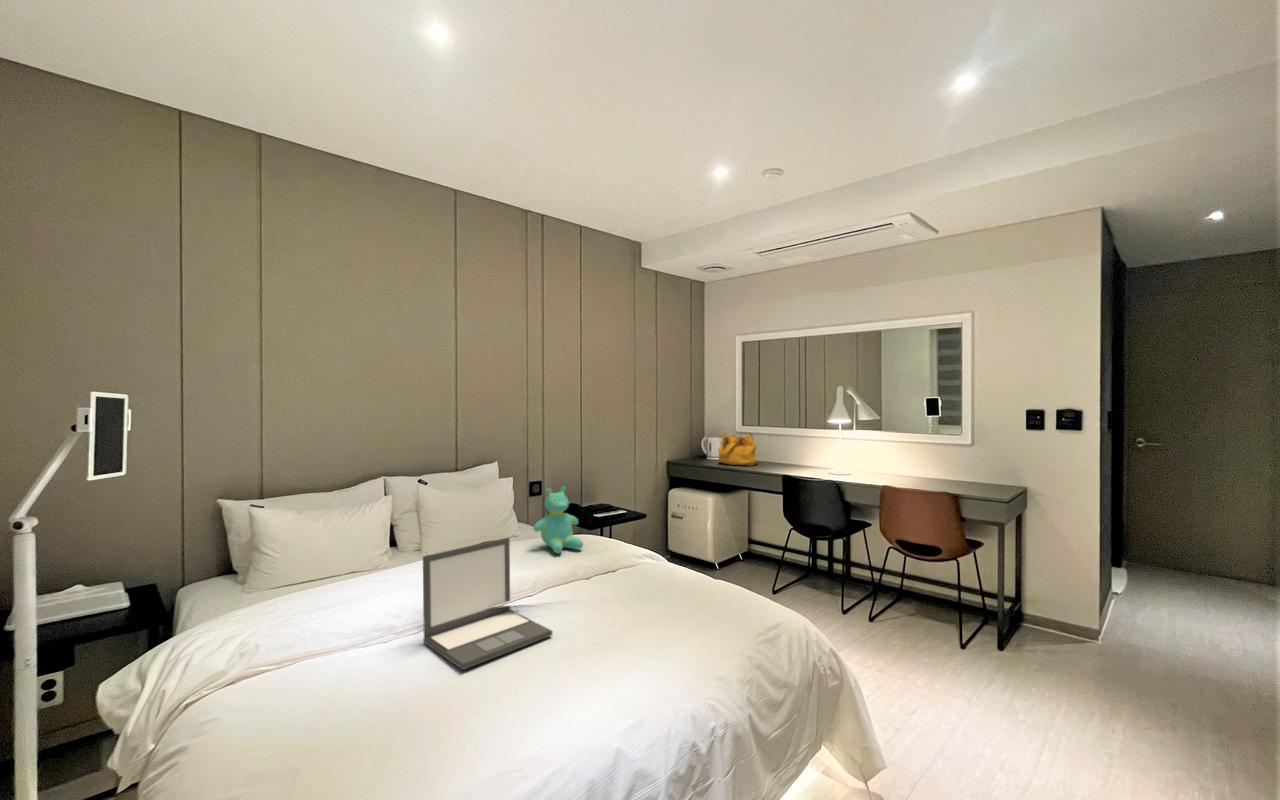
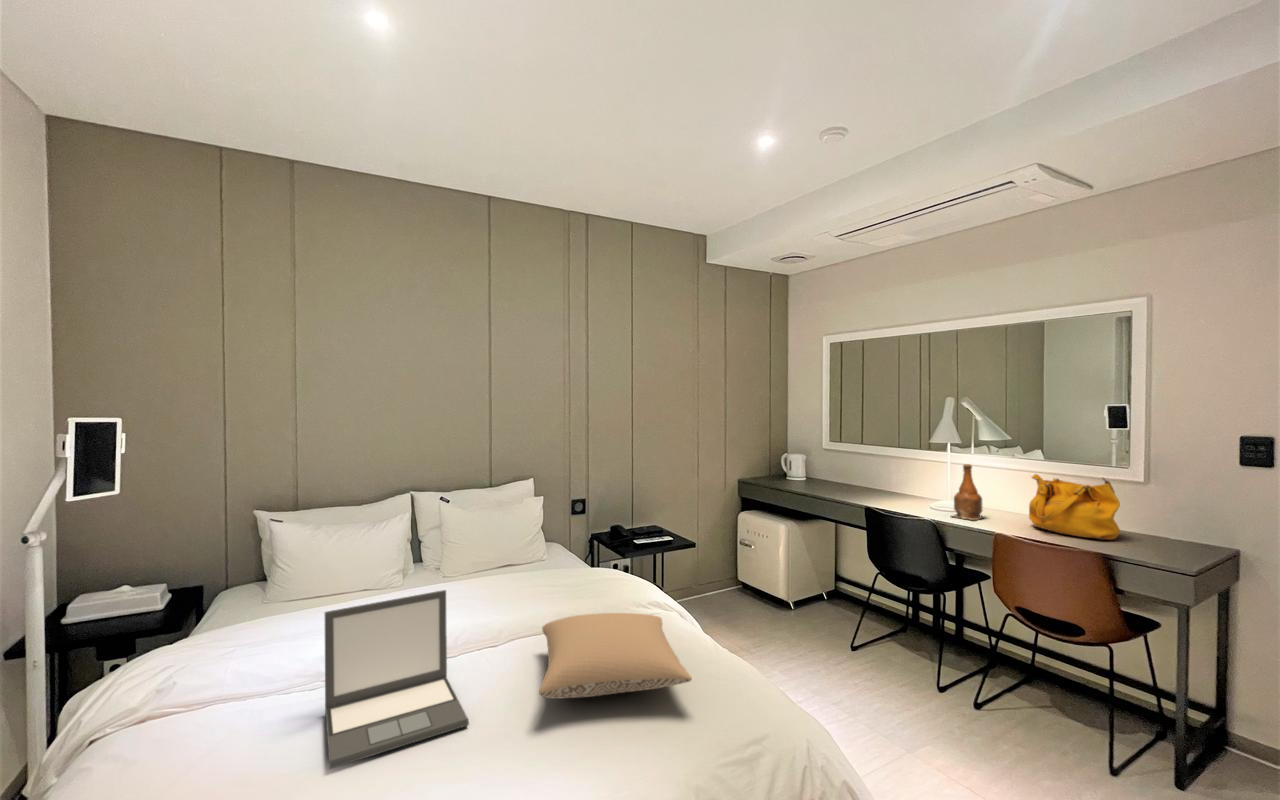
handbag: present [718,433,757,466] -> present [1029,474,1120,540]
bottle: none [845,437,871,480] -> present [953,464,984,520]
teddy bear: present [534,487,583,553] -> none [521,519,578,600]
pillow: none [575,552,714,610] -> present [539,613,692,699]

